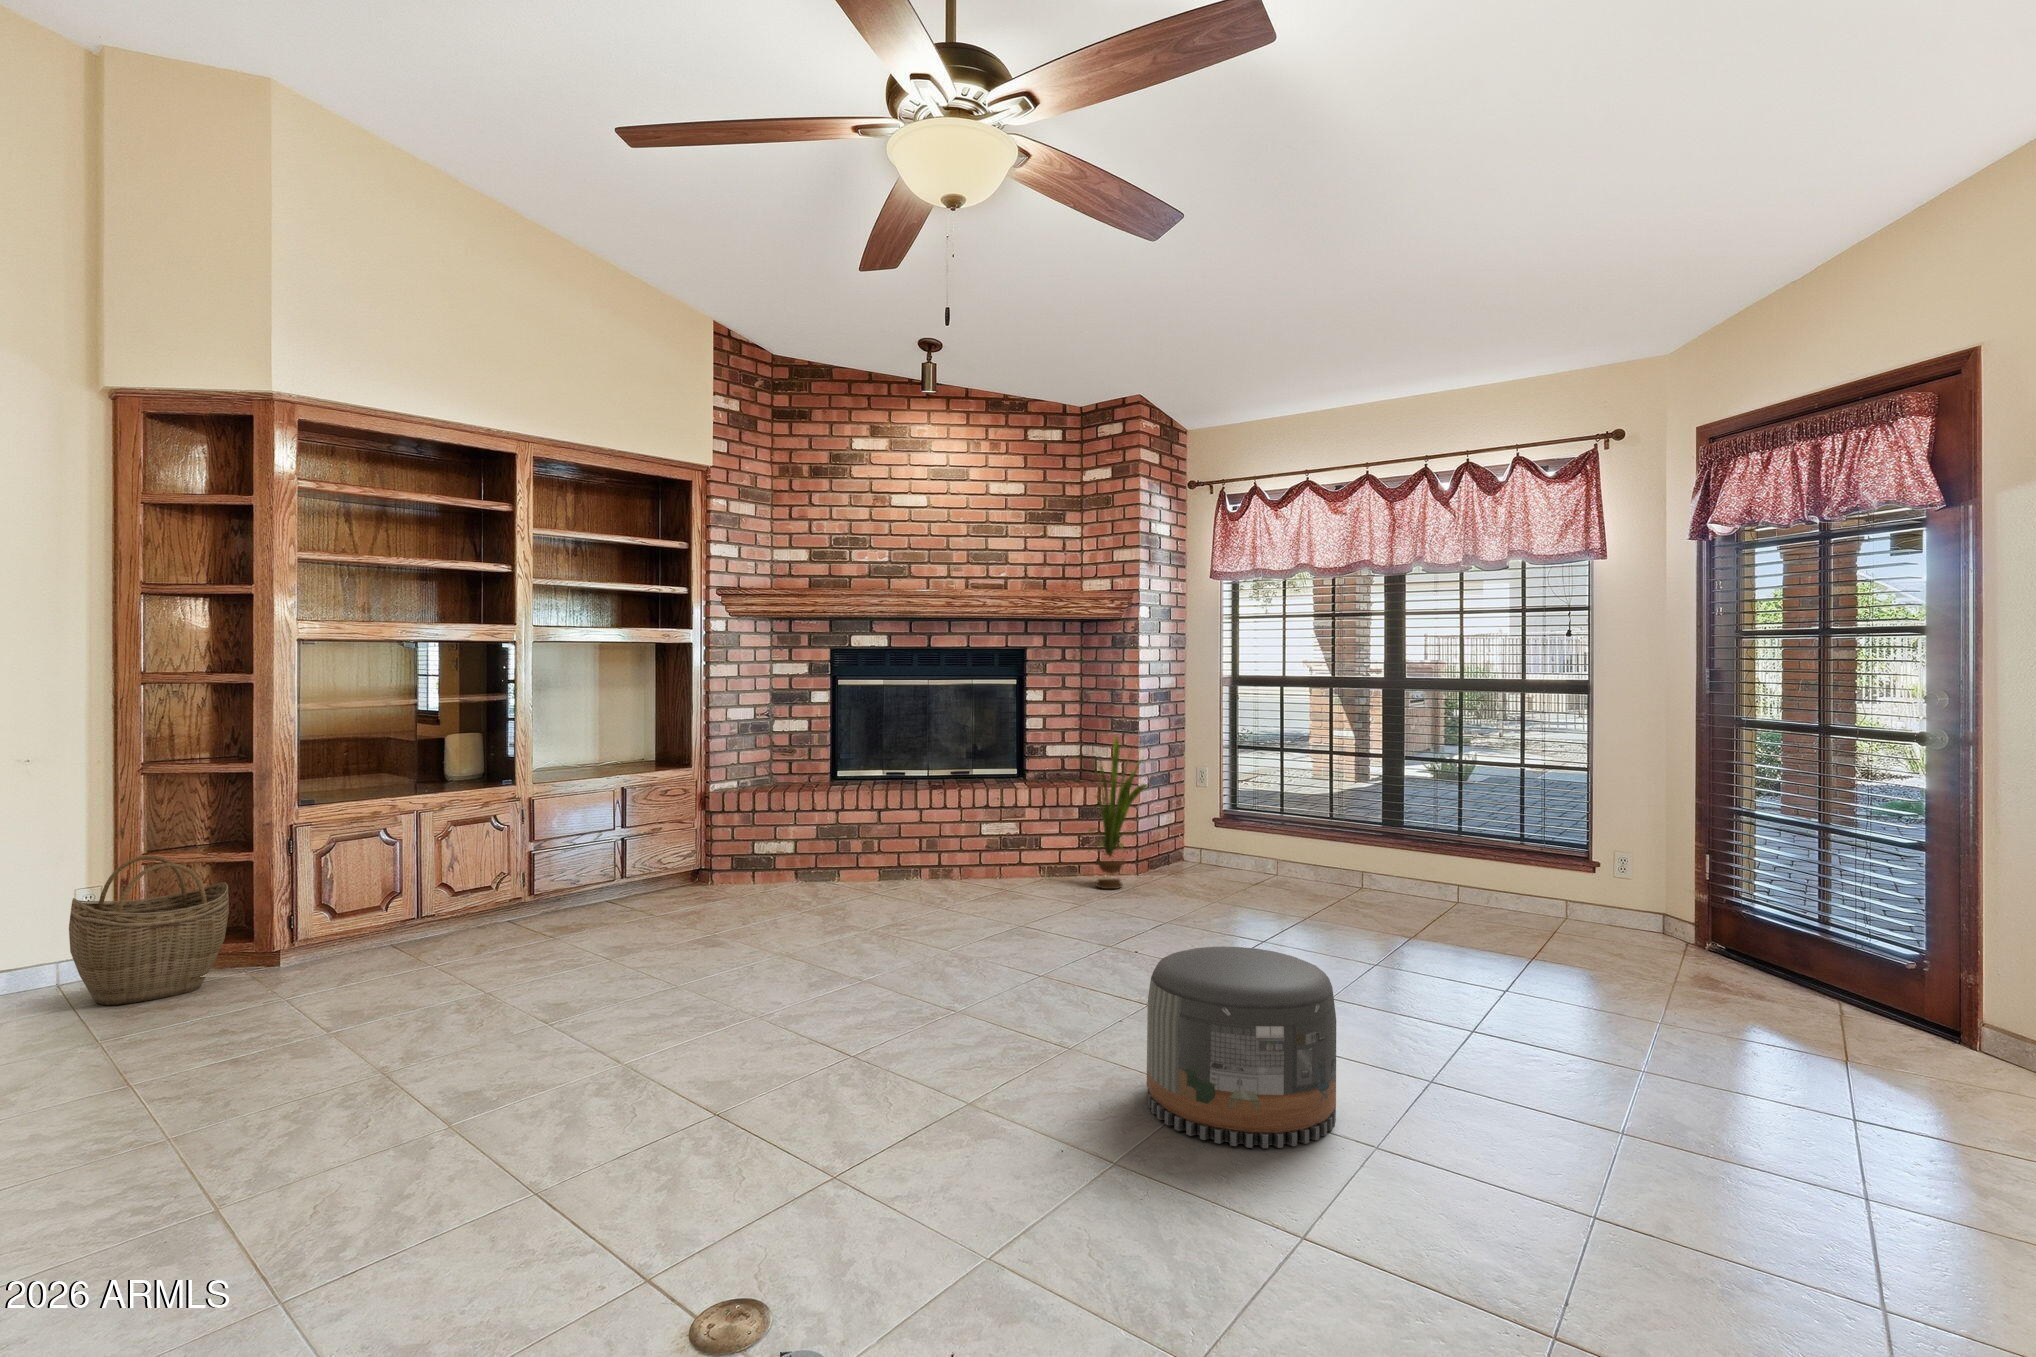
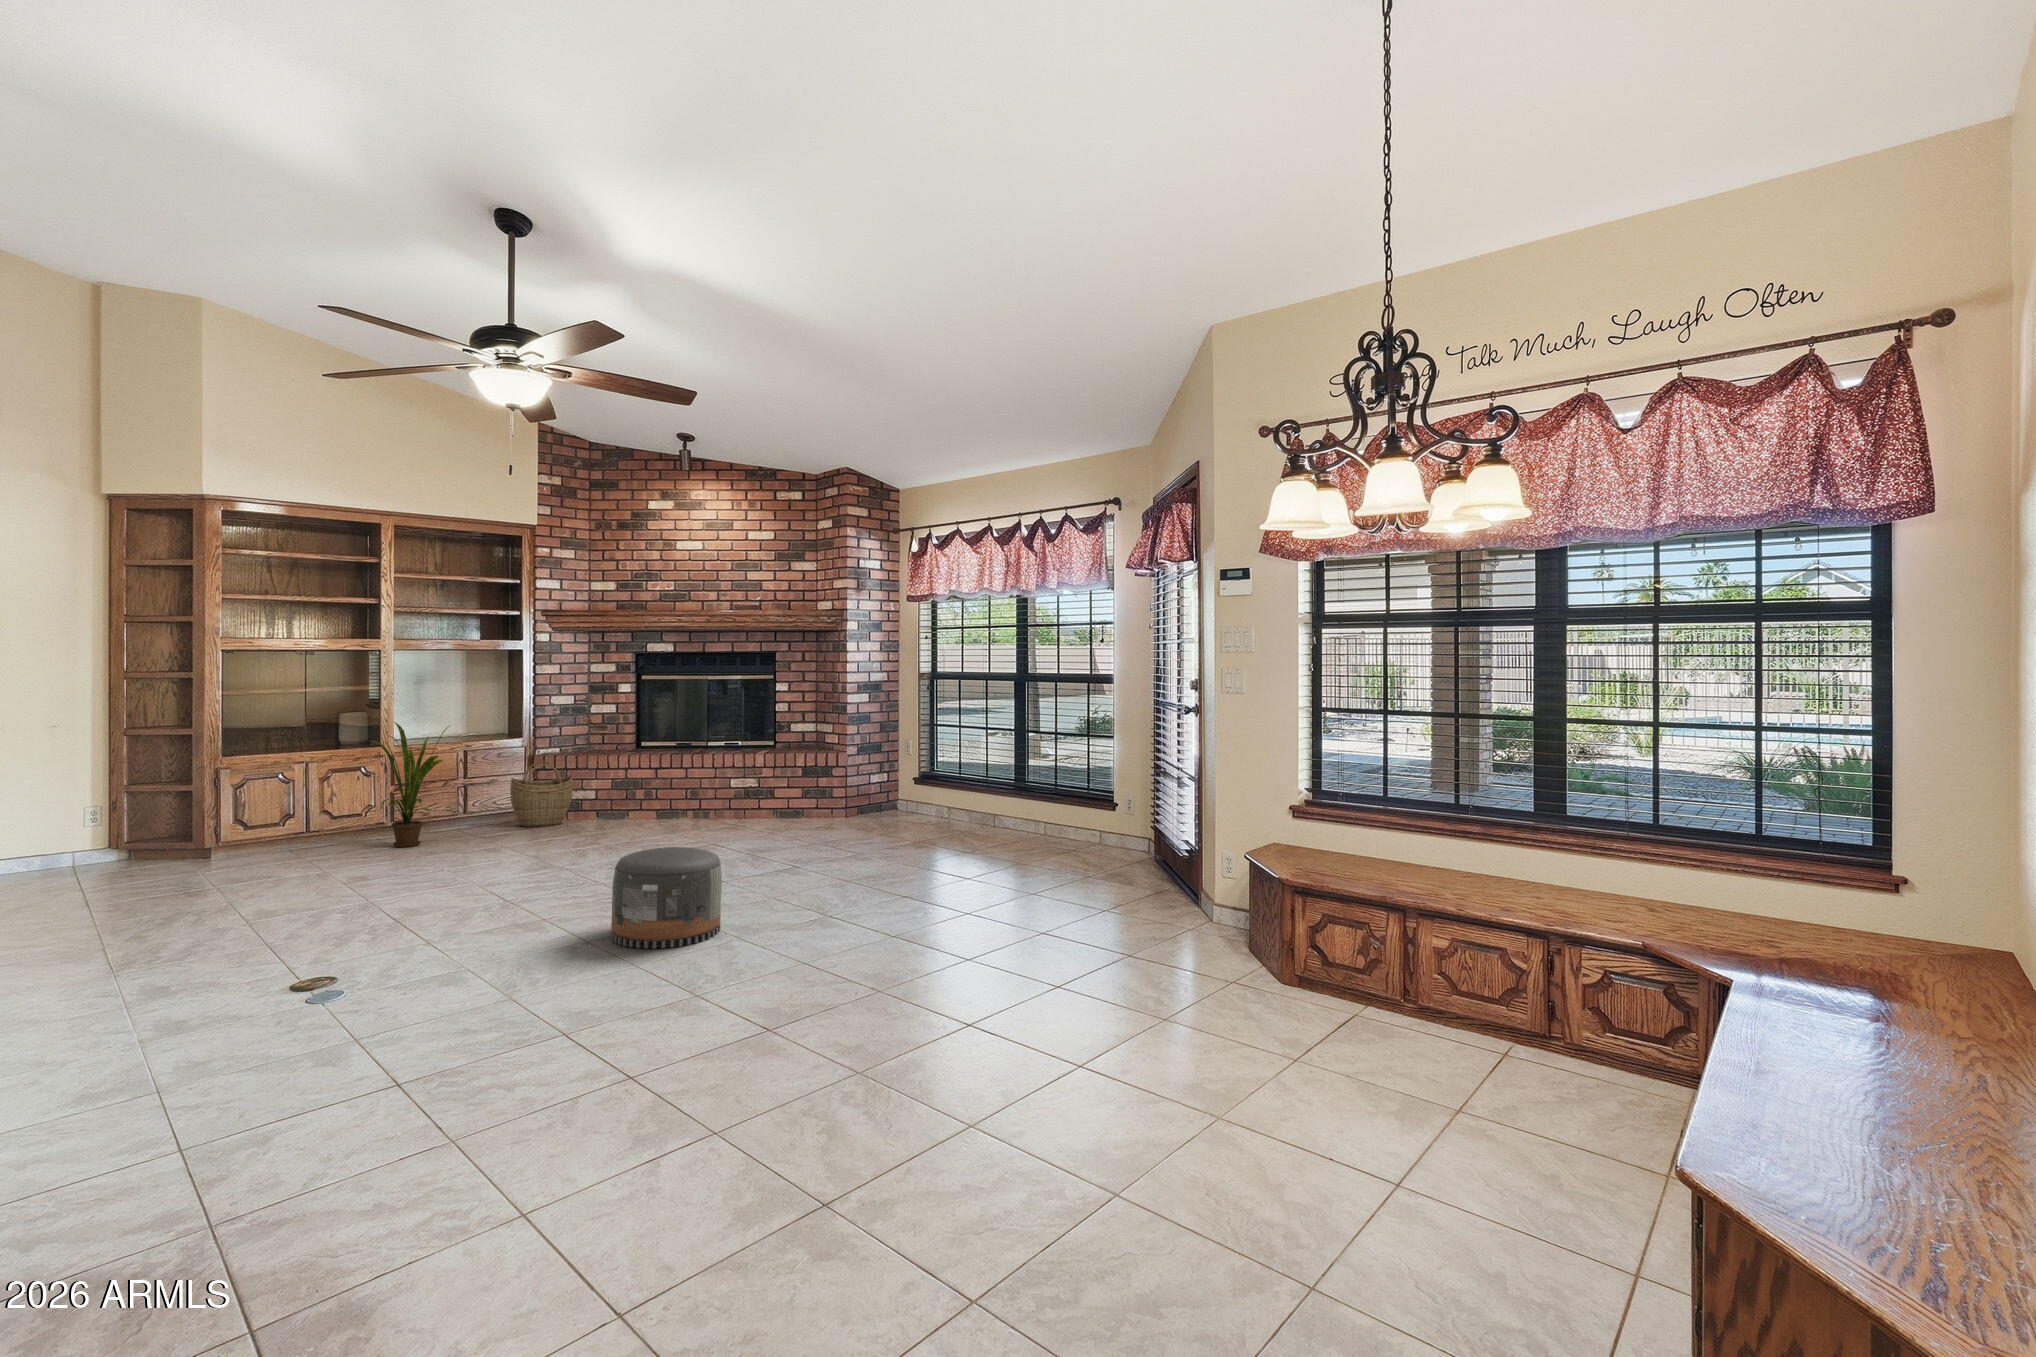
house plant: present [1071,737,1147,889] -> present [370,722,449,847]
woven basket: present [69,856,229,1005] -> present [510,761,573,827]

